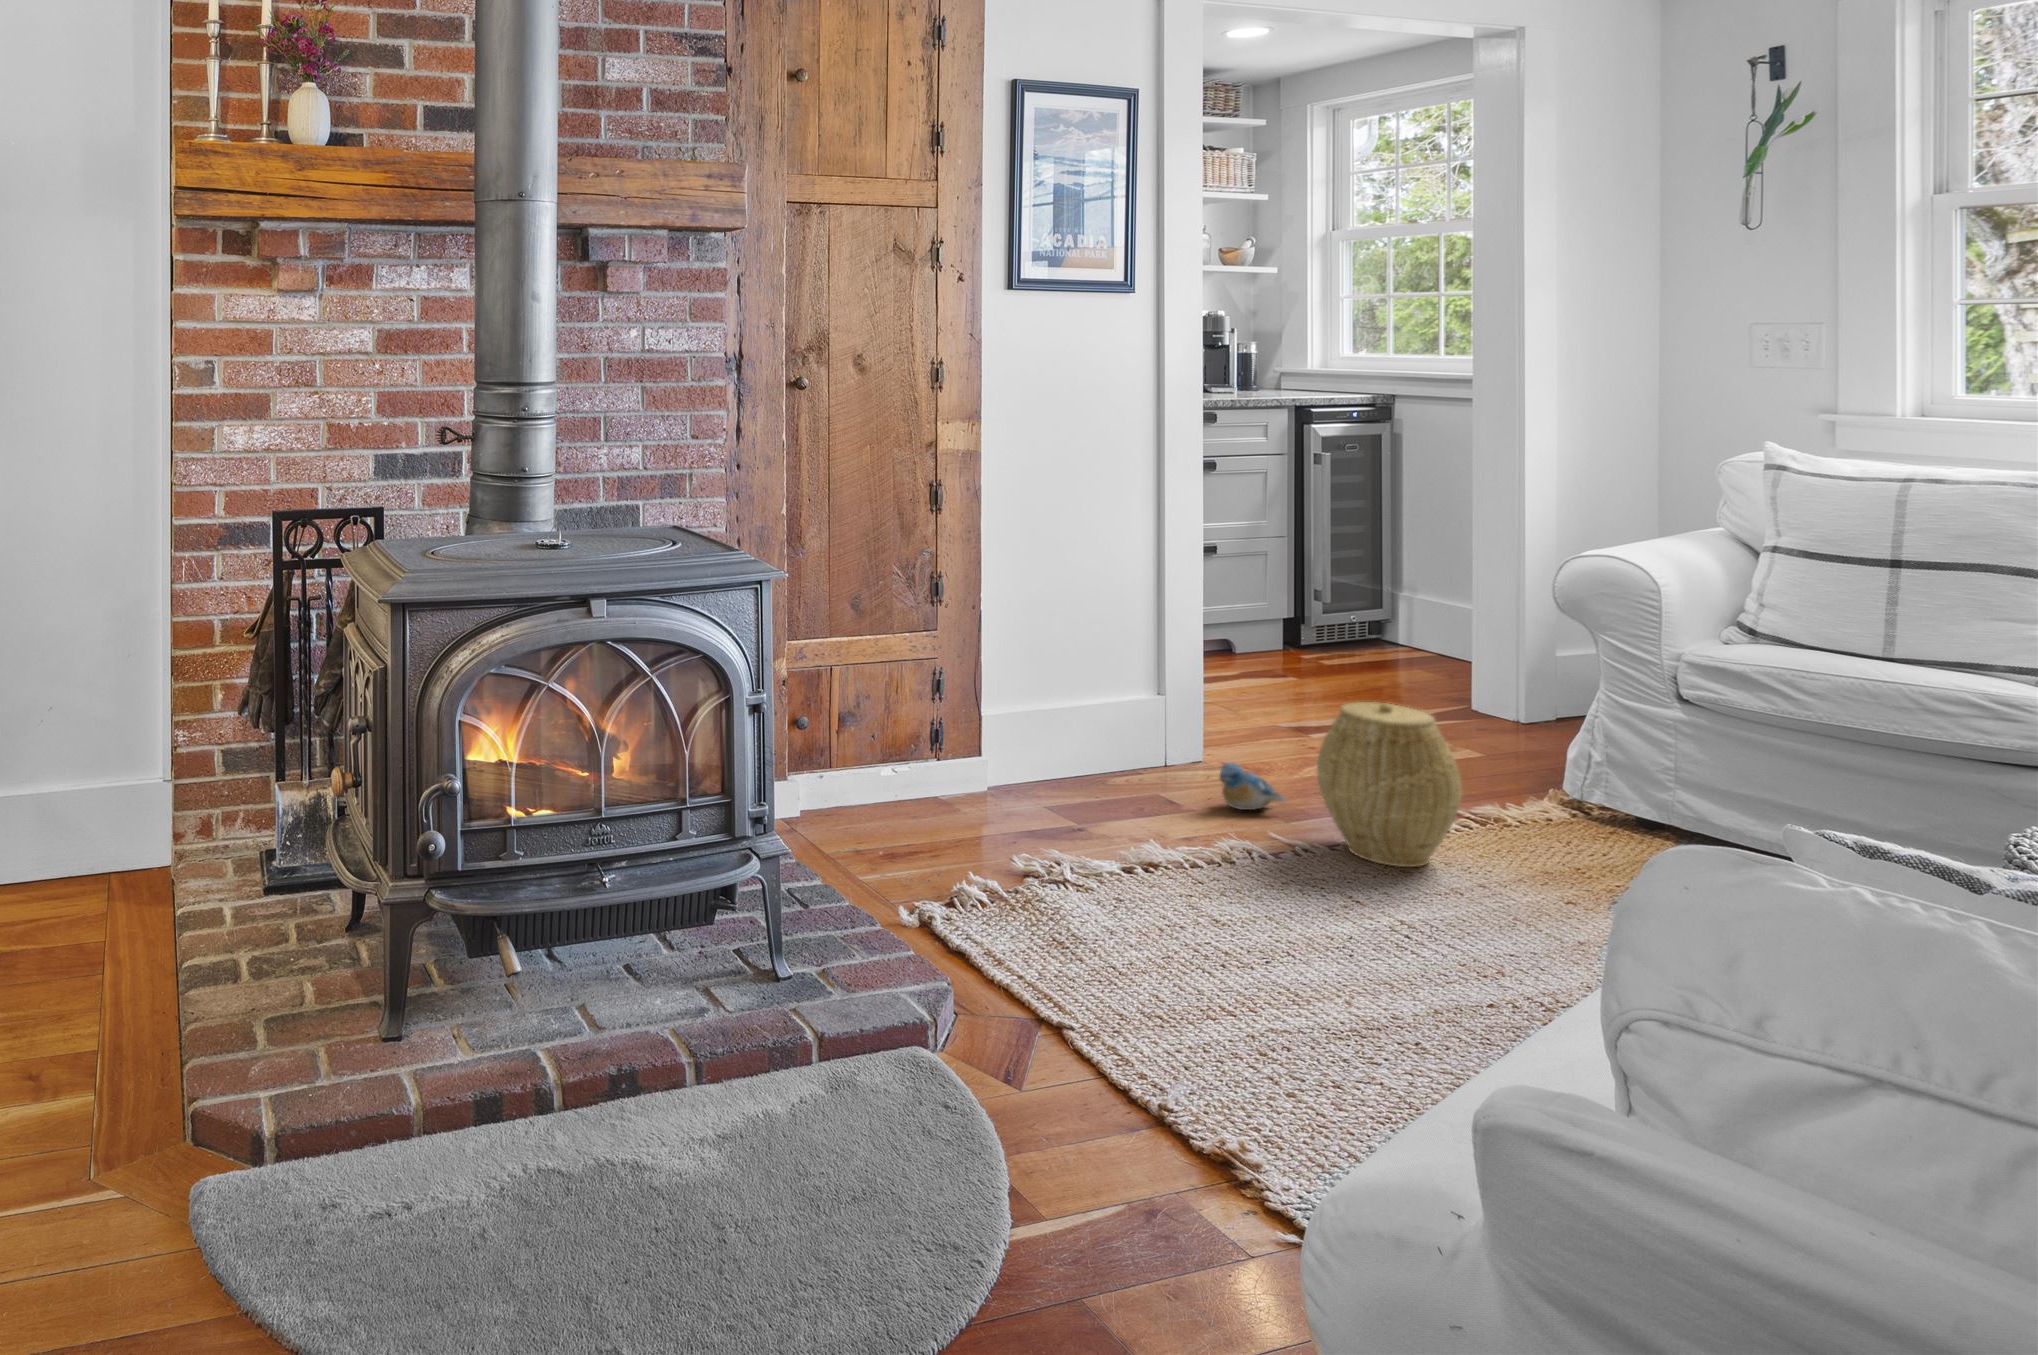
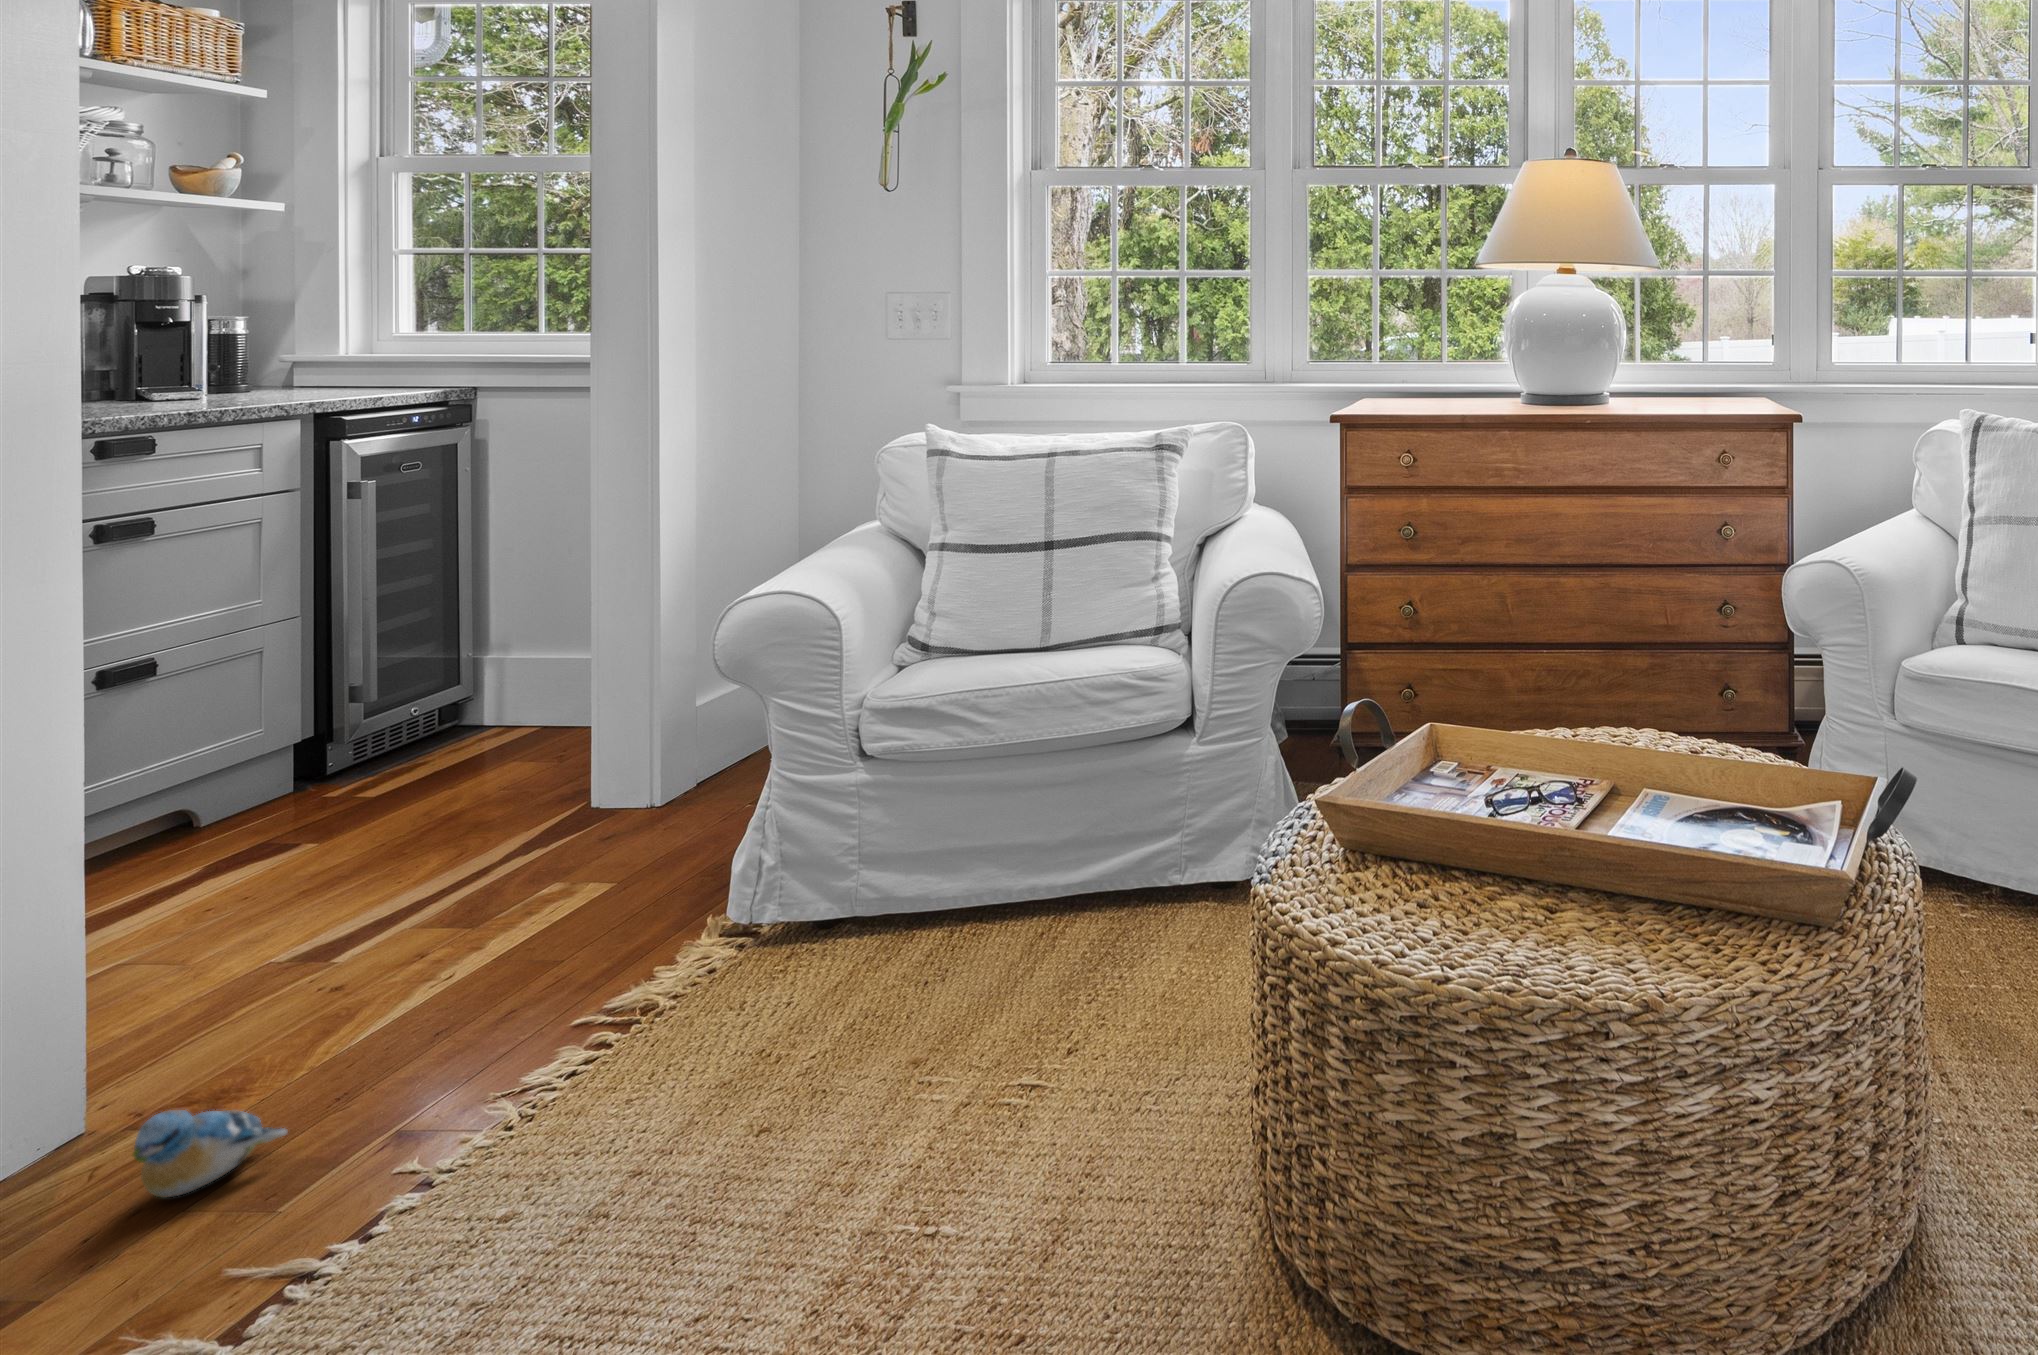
woven basket: present [1317,702,1462,867] -> none [346,900,603,1198]

